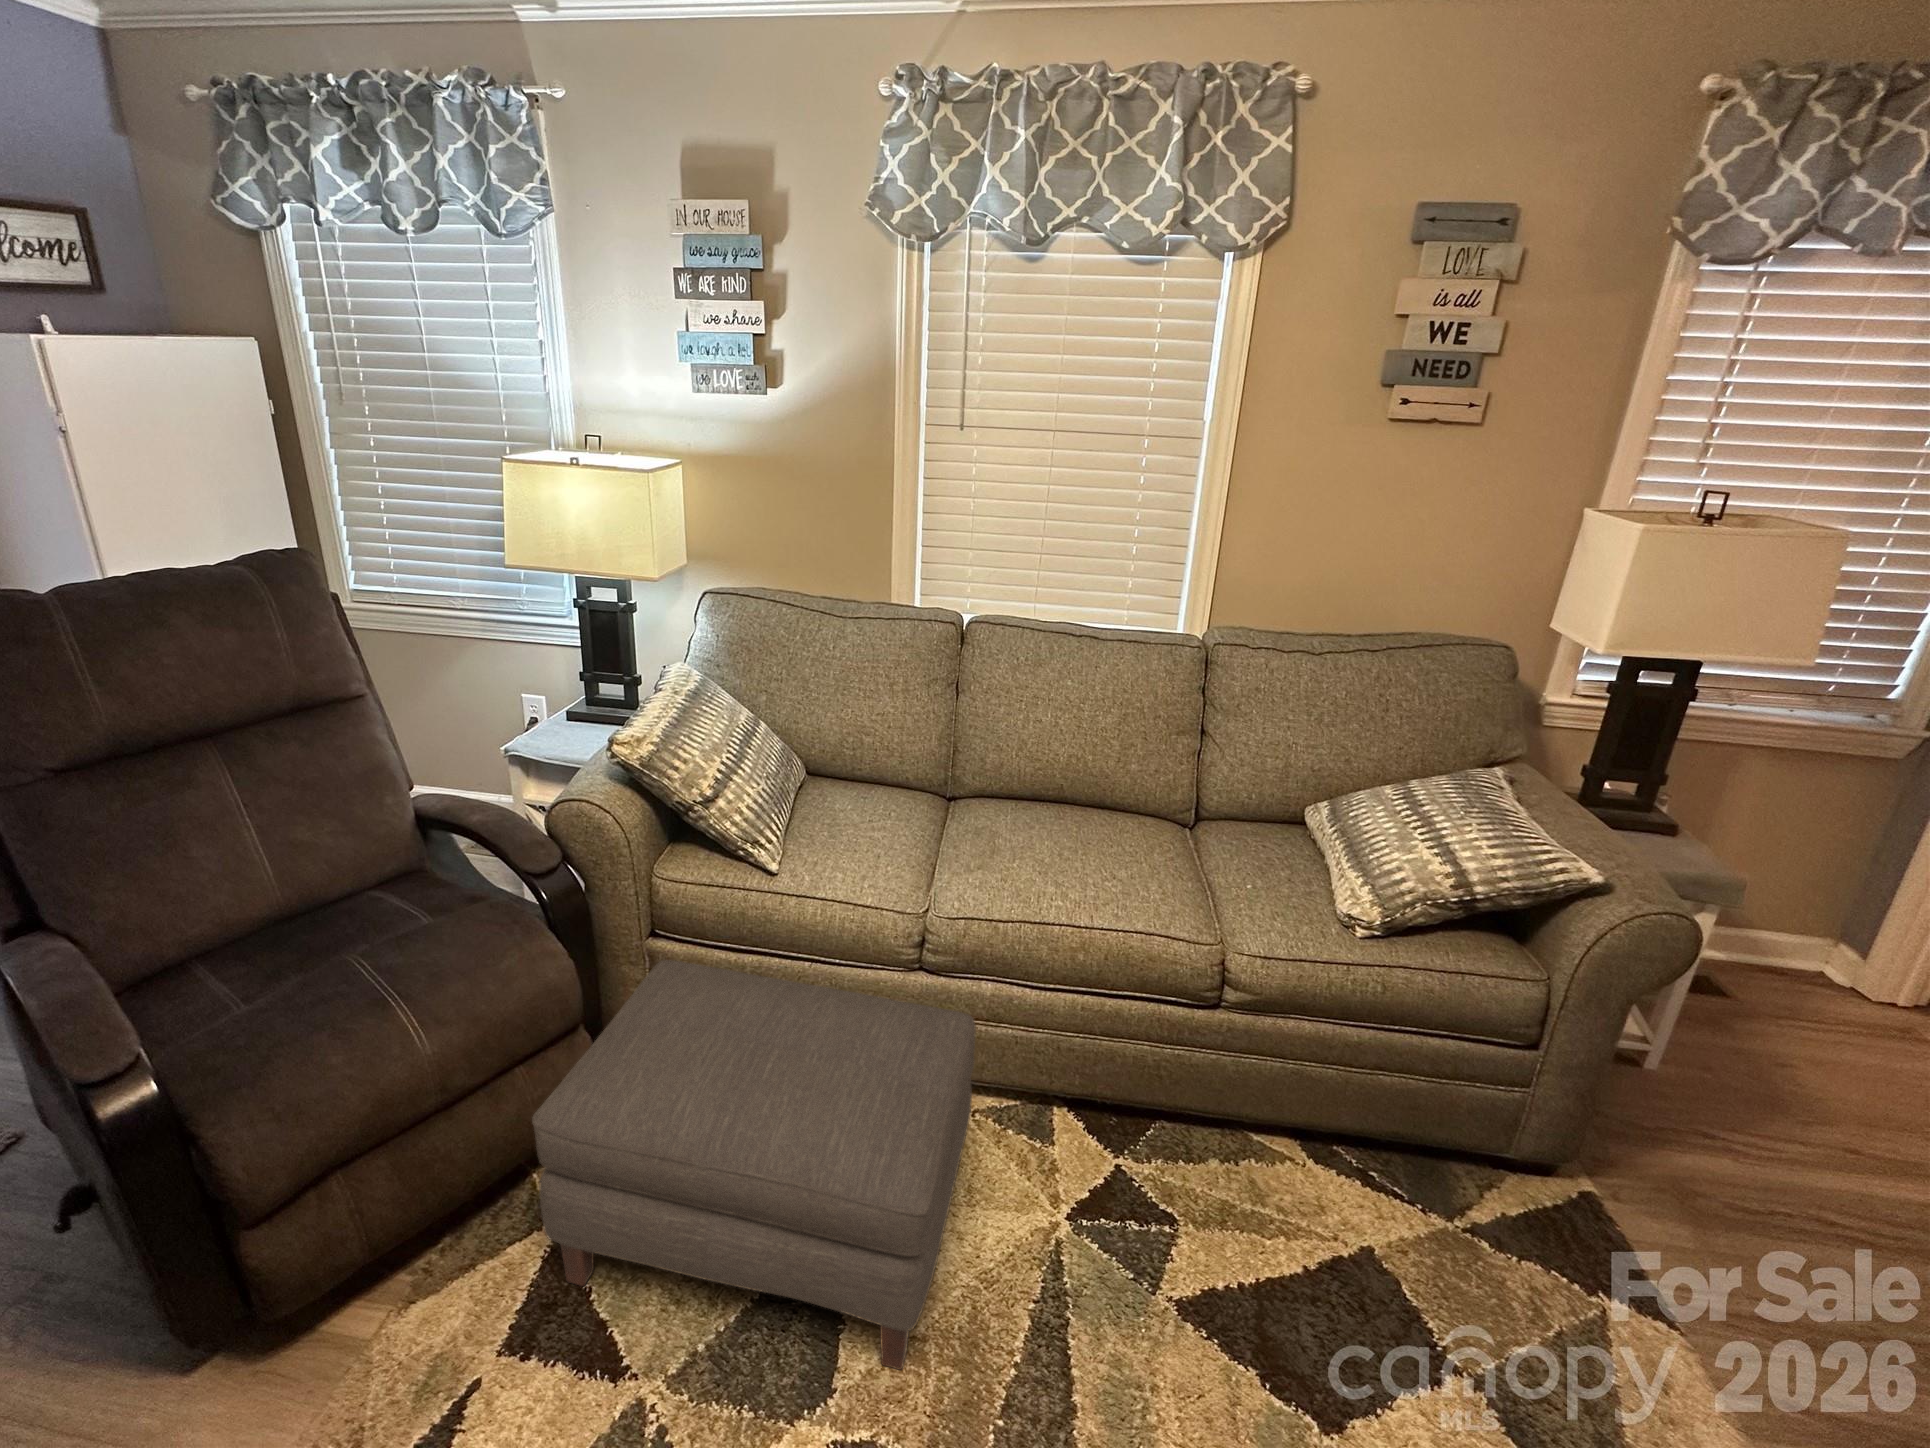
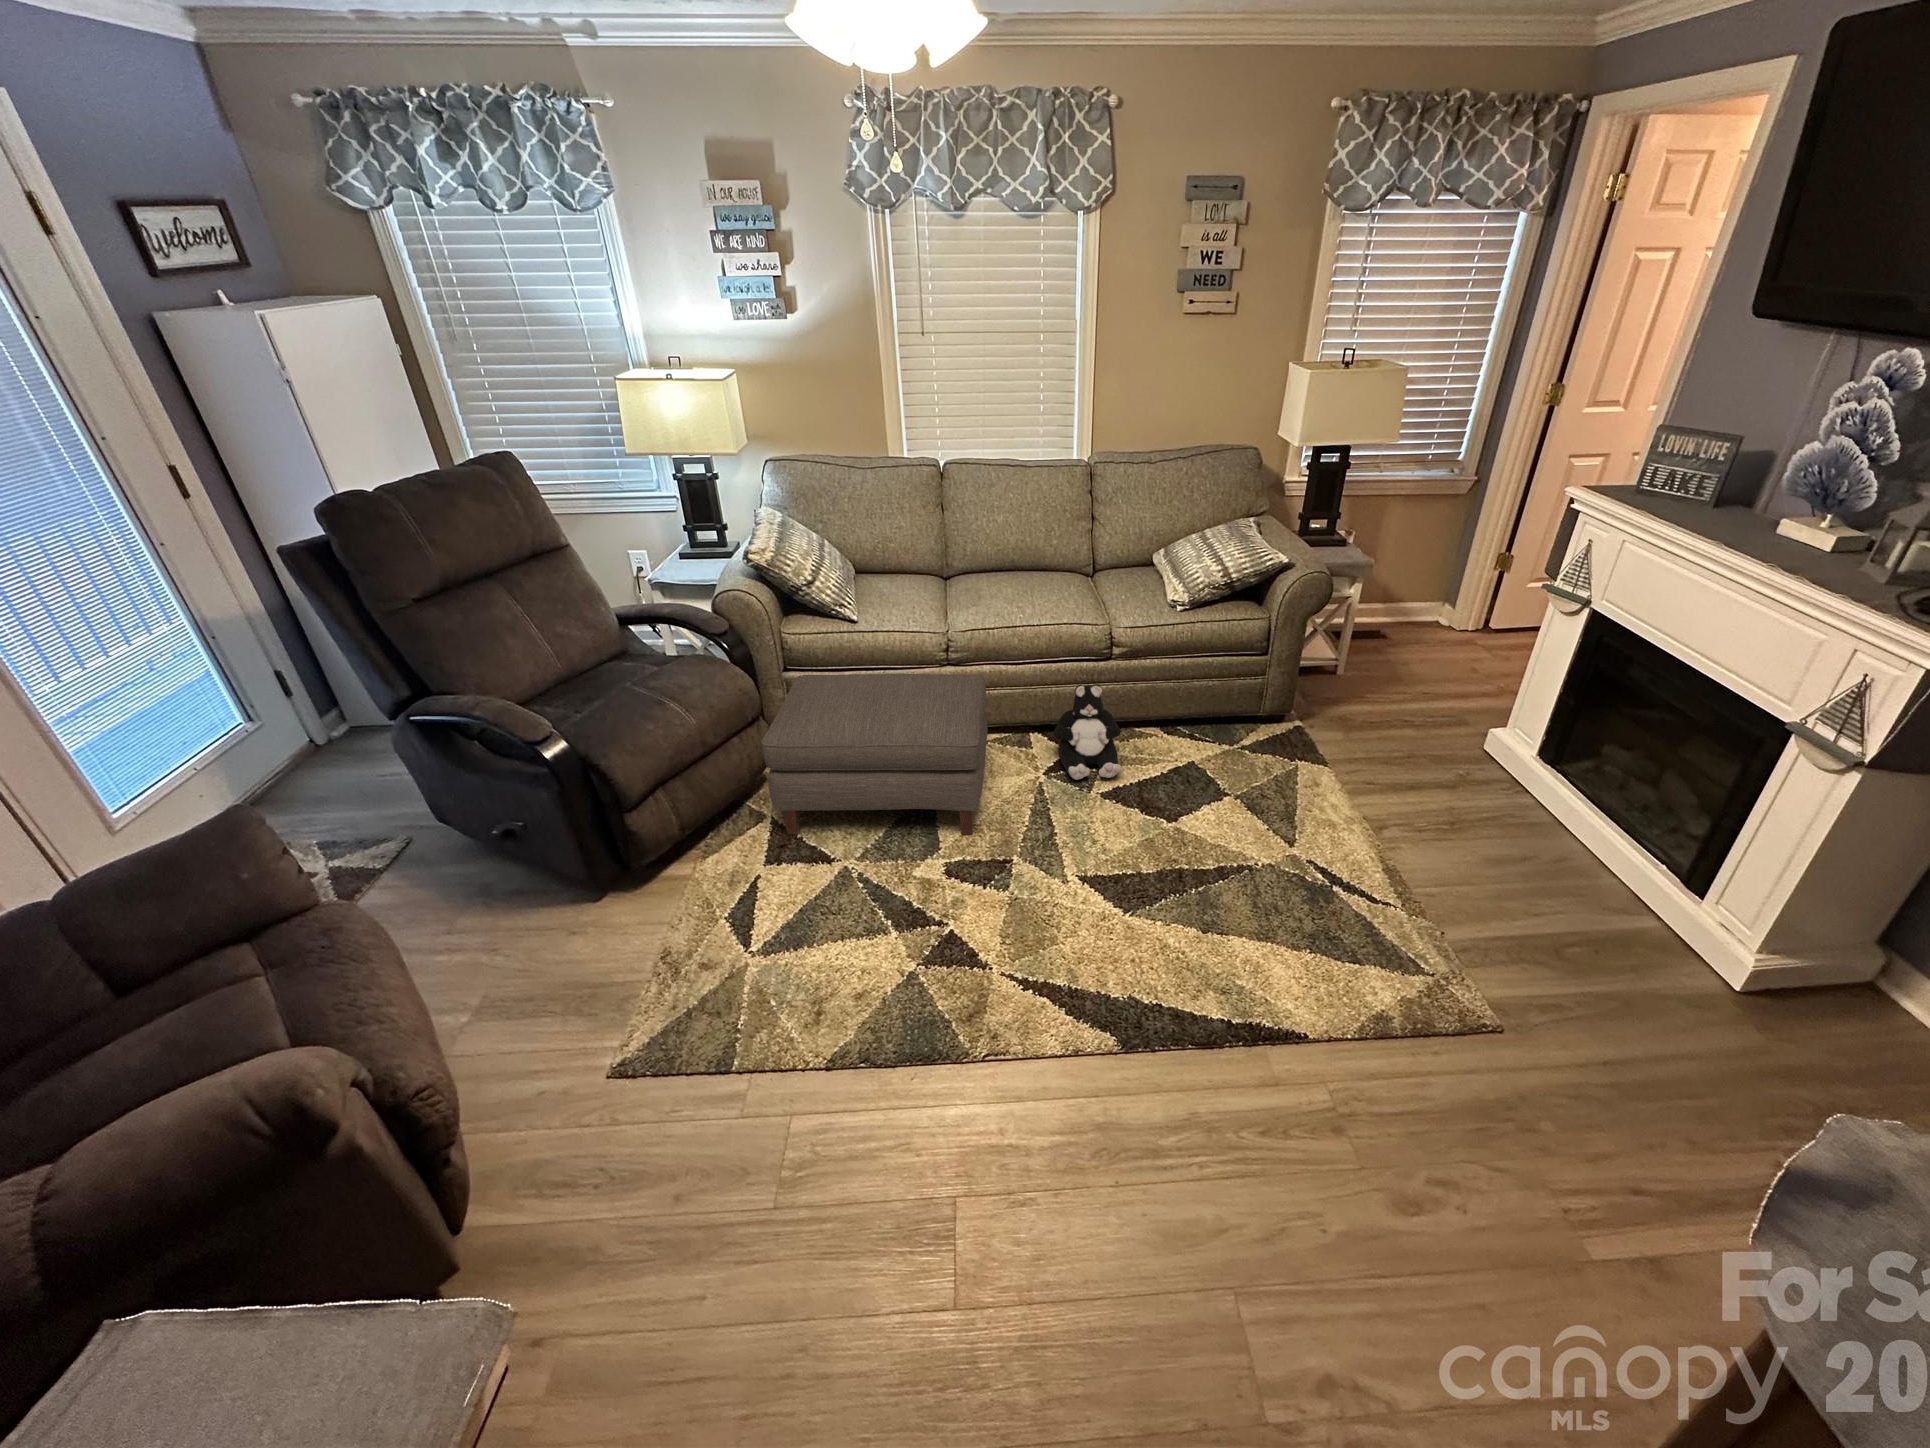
plush toy: none [1094,1061,1225,1268] -> present [1054,684,1121,780]

